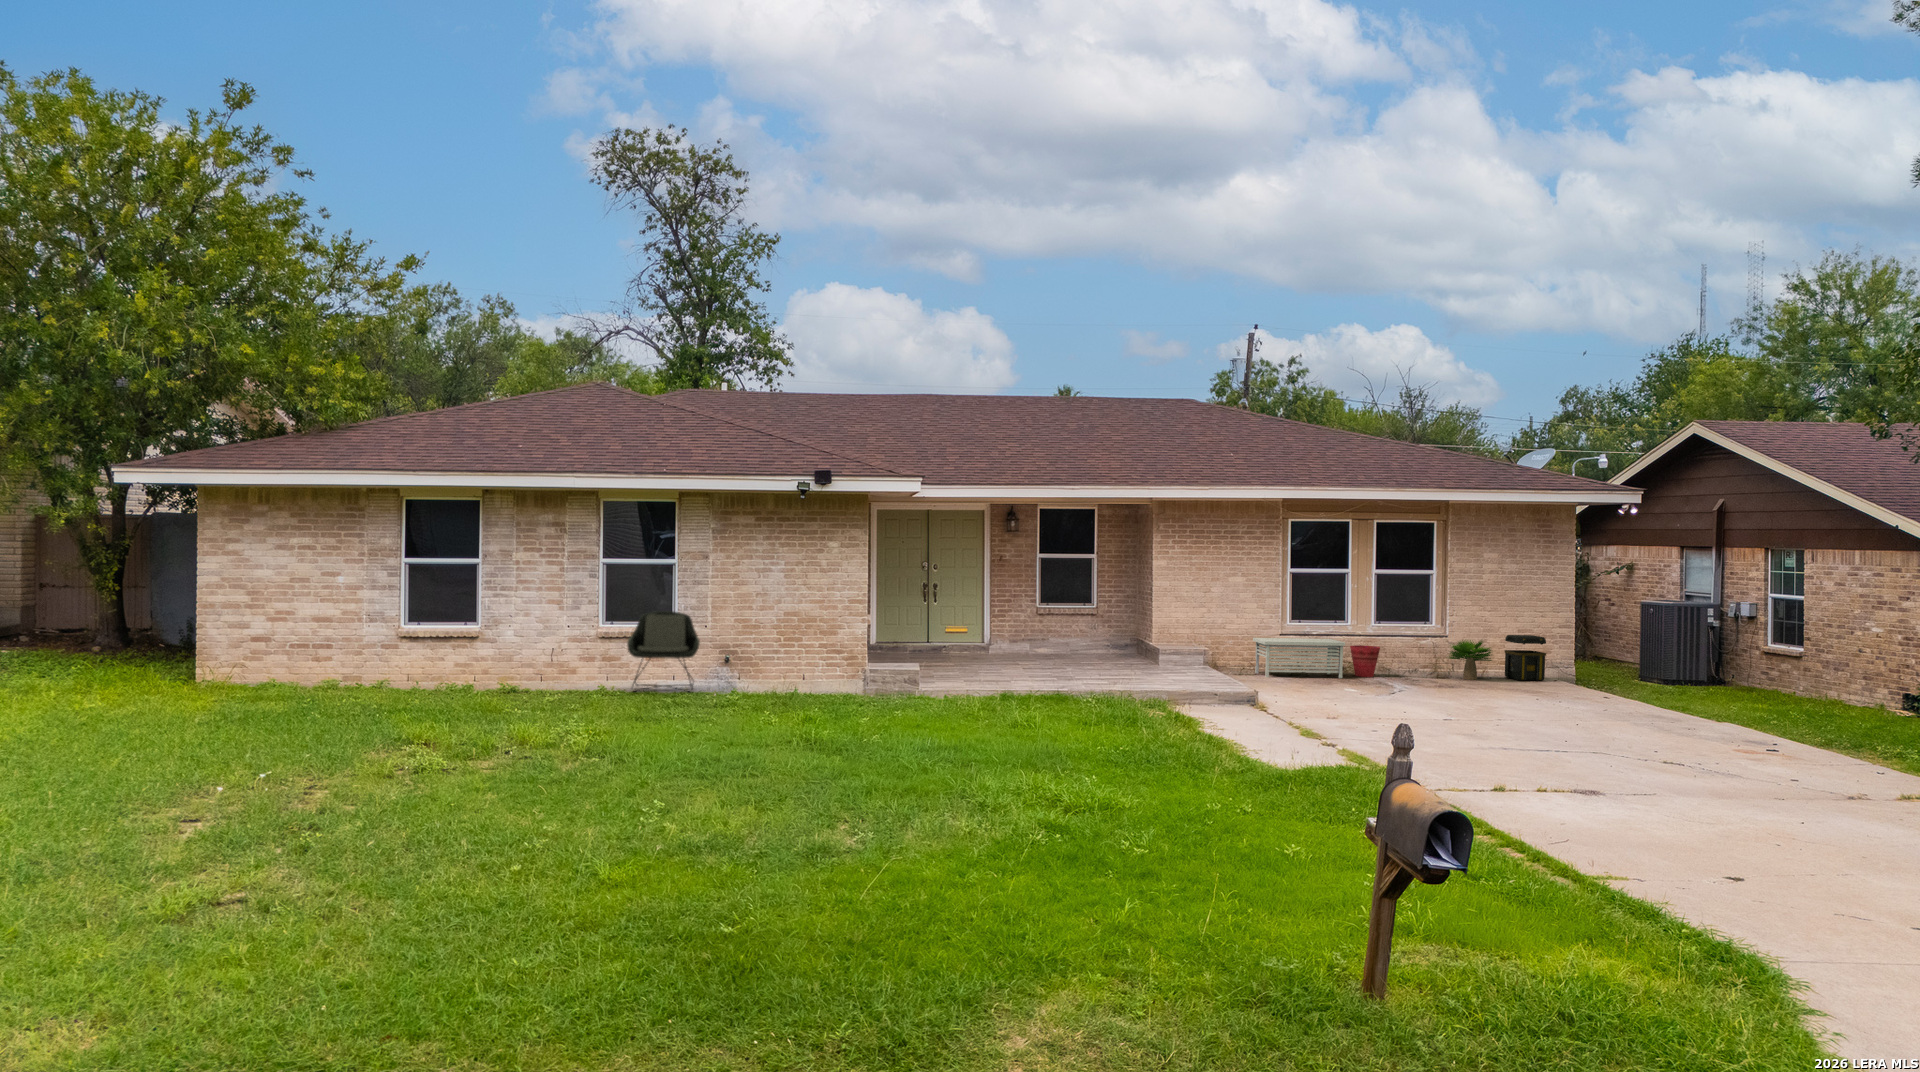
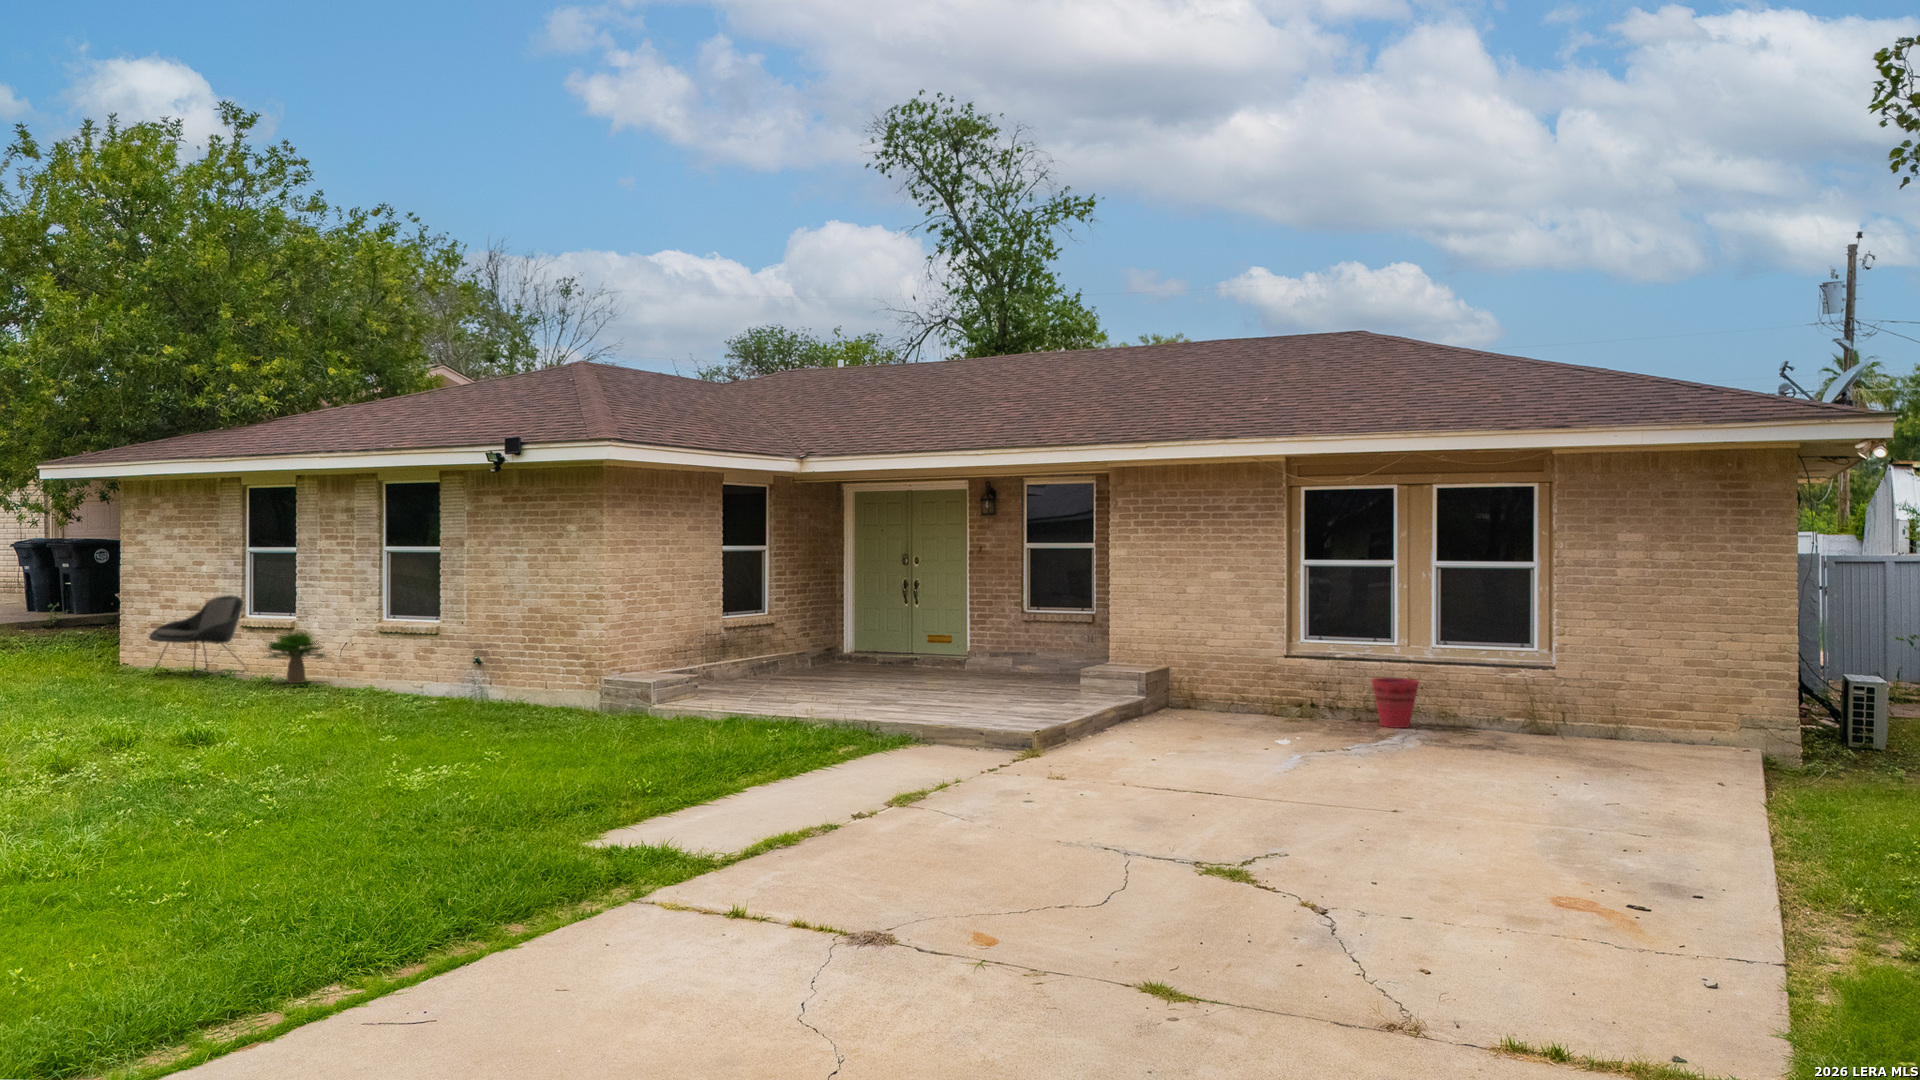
lounge chair: present [627,611,700,692] -> present [149,595,246,677]
toolbox: present [1505,635,1546,681] -> none [1659,671,1724,754]
storage bench: present [1253,638,1345,678] -> none [1212,660,1349,727]
potted plant: present [1449,640,1492,680] -> present [264,632,327,683]

